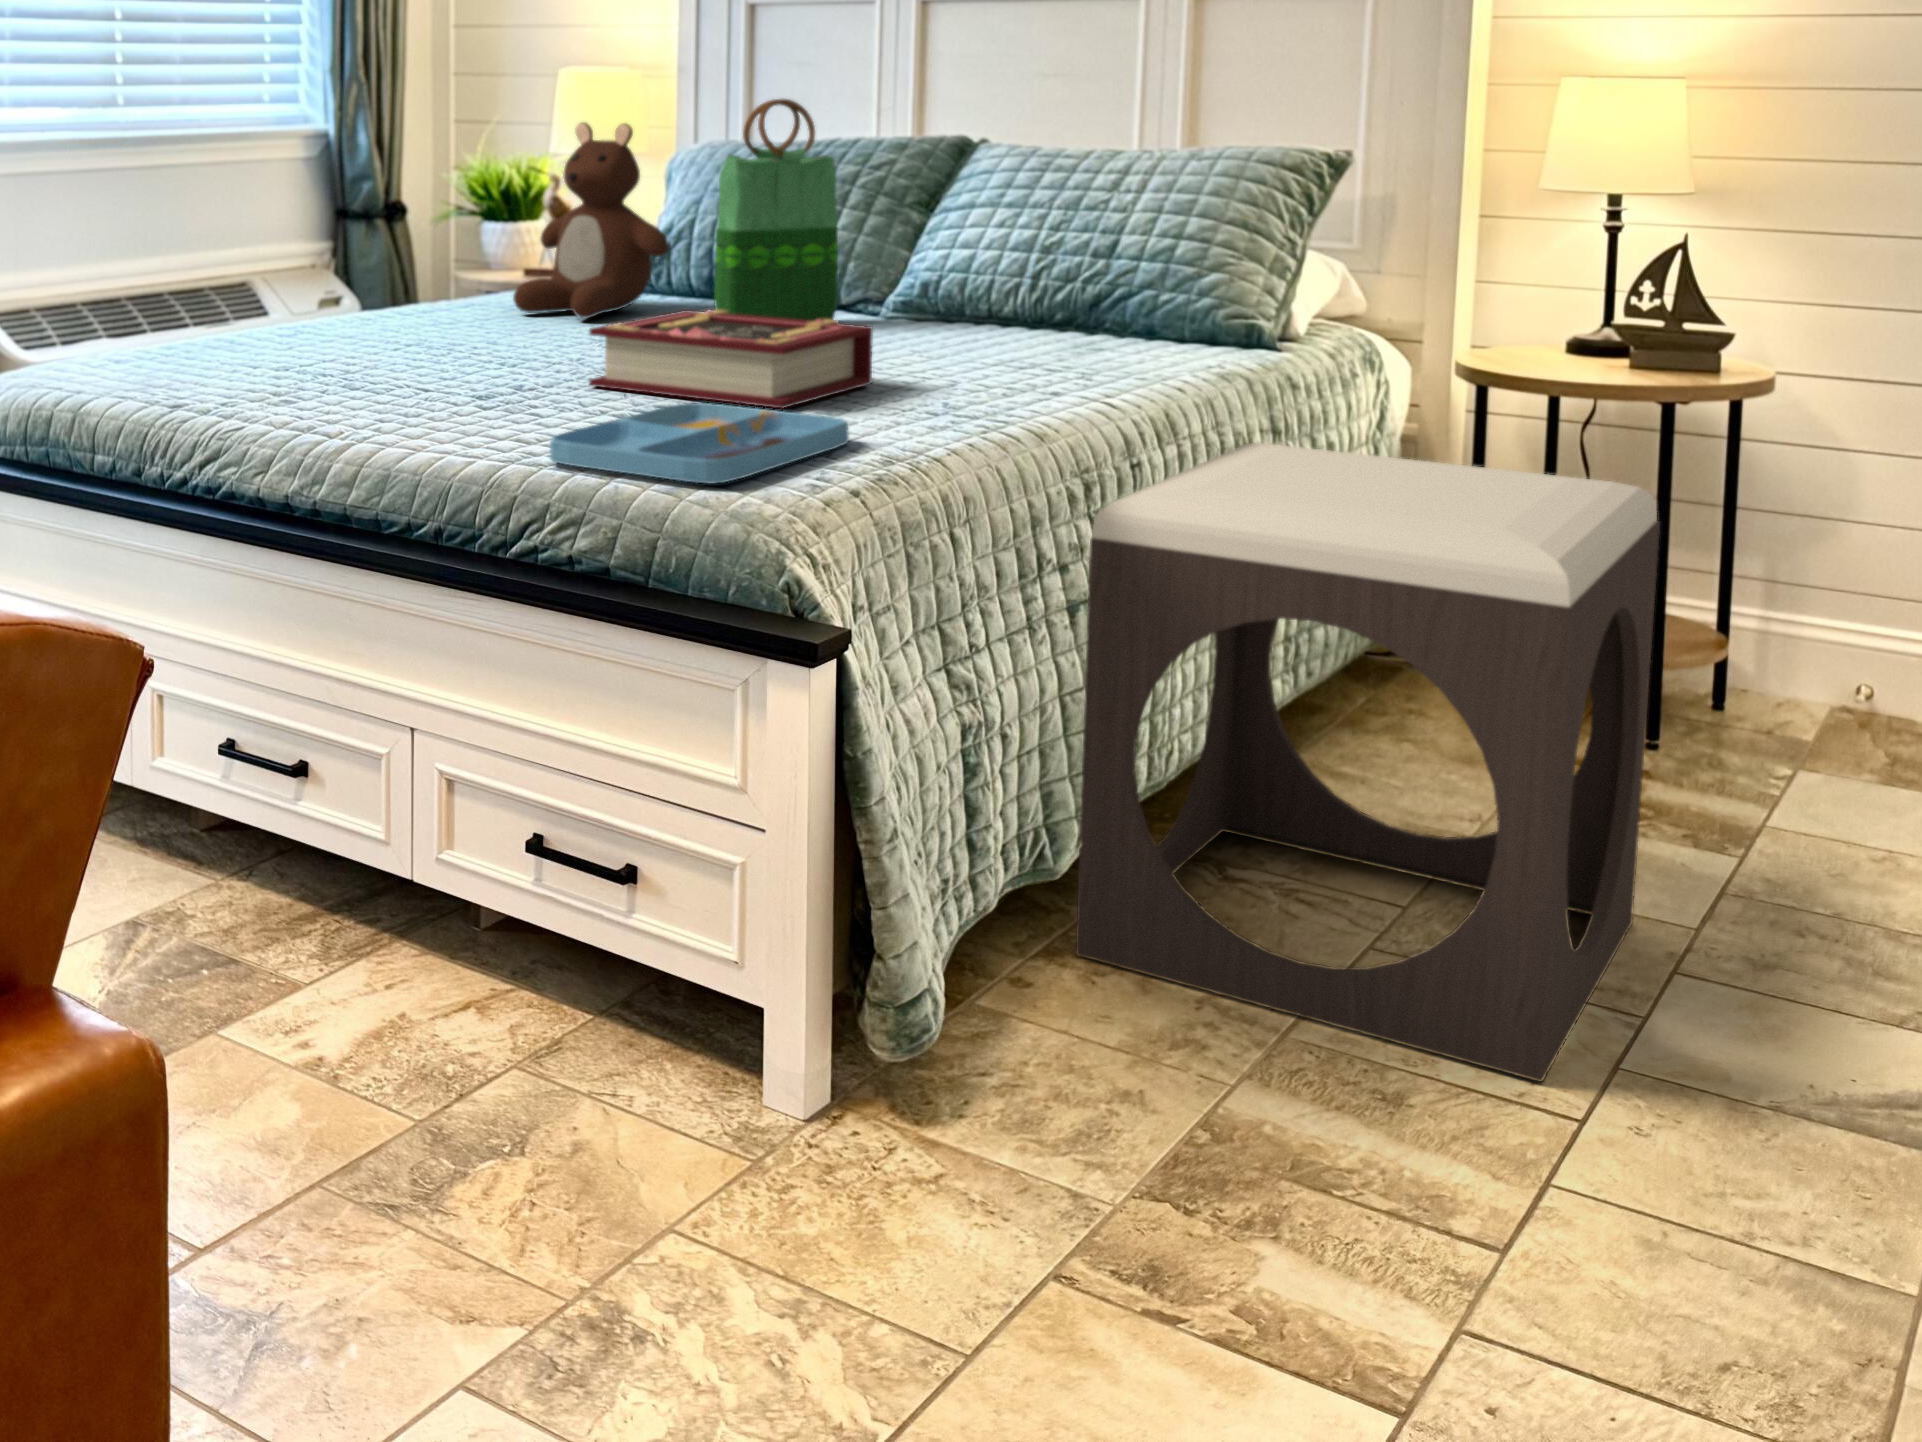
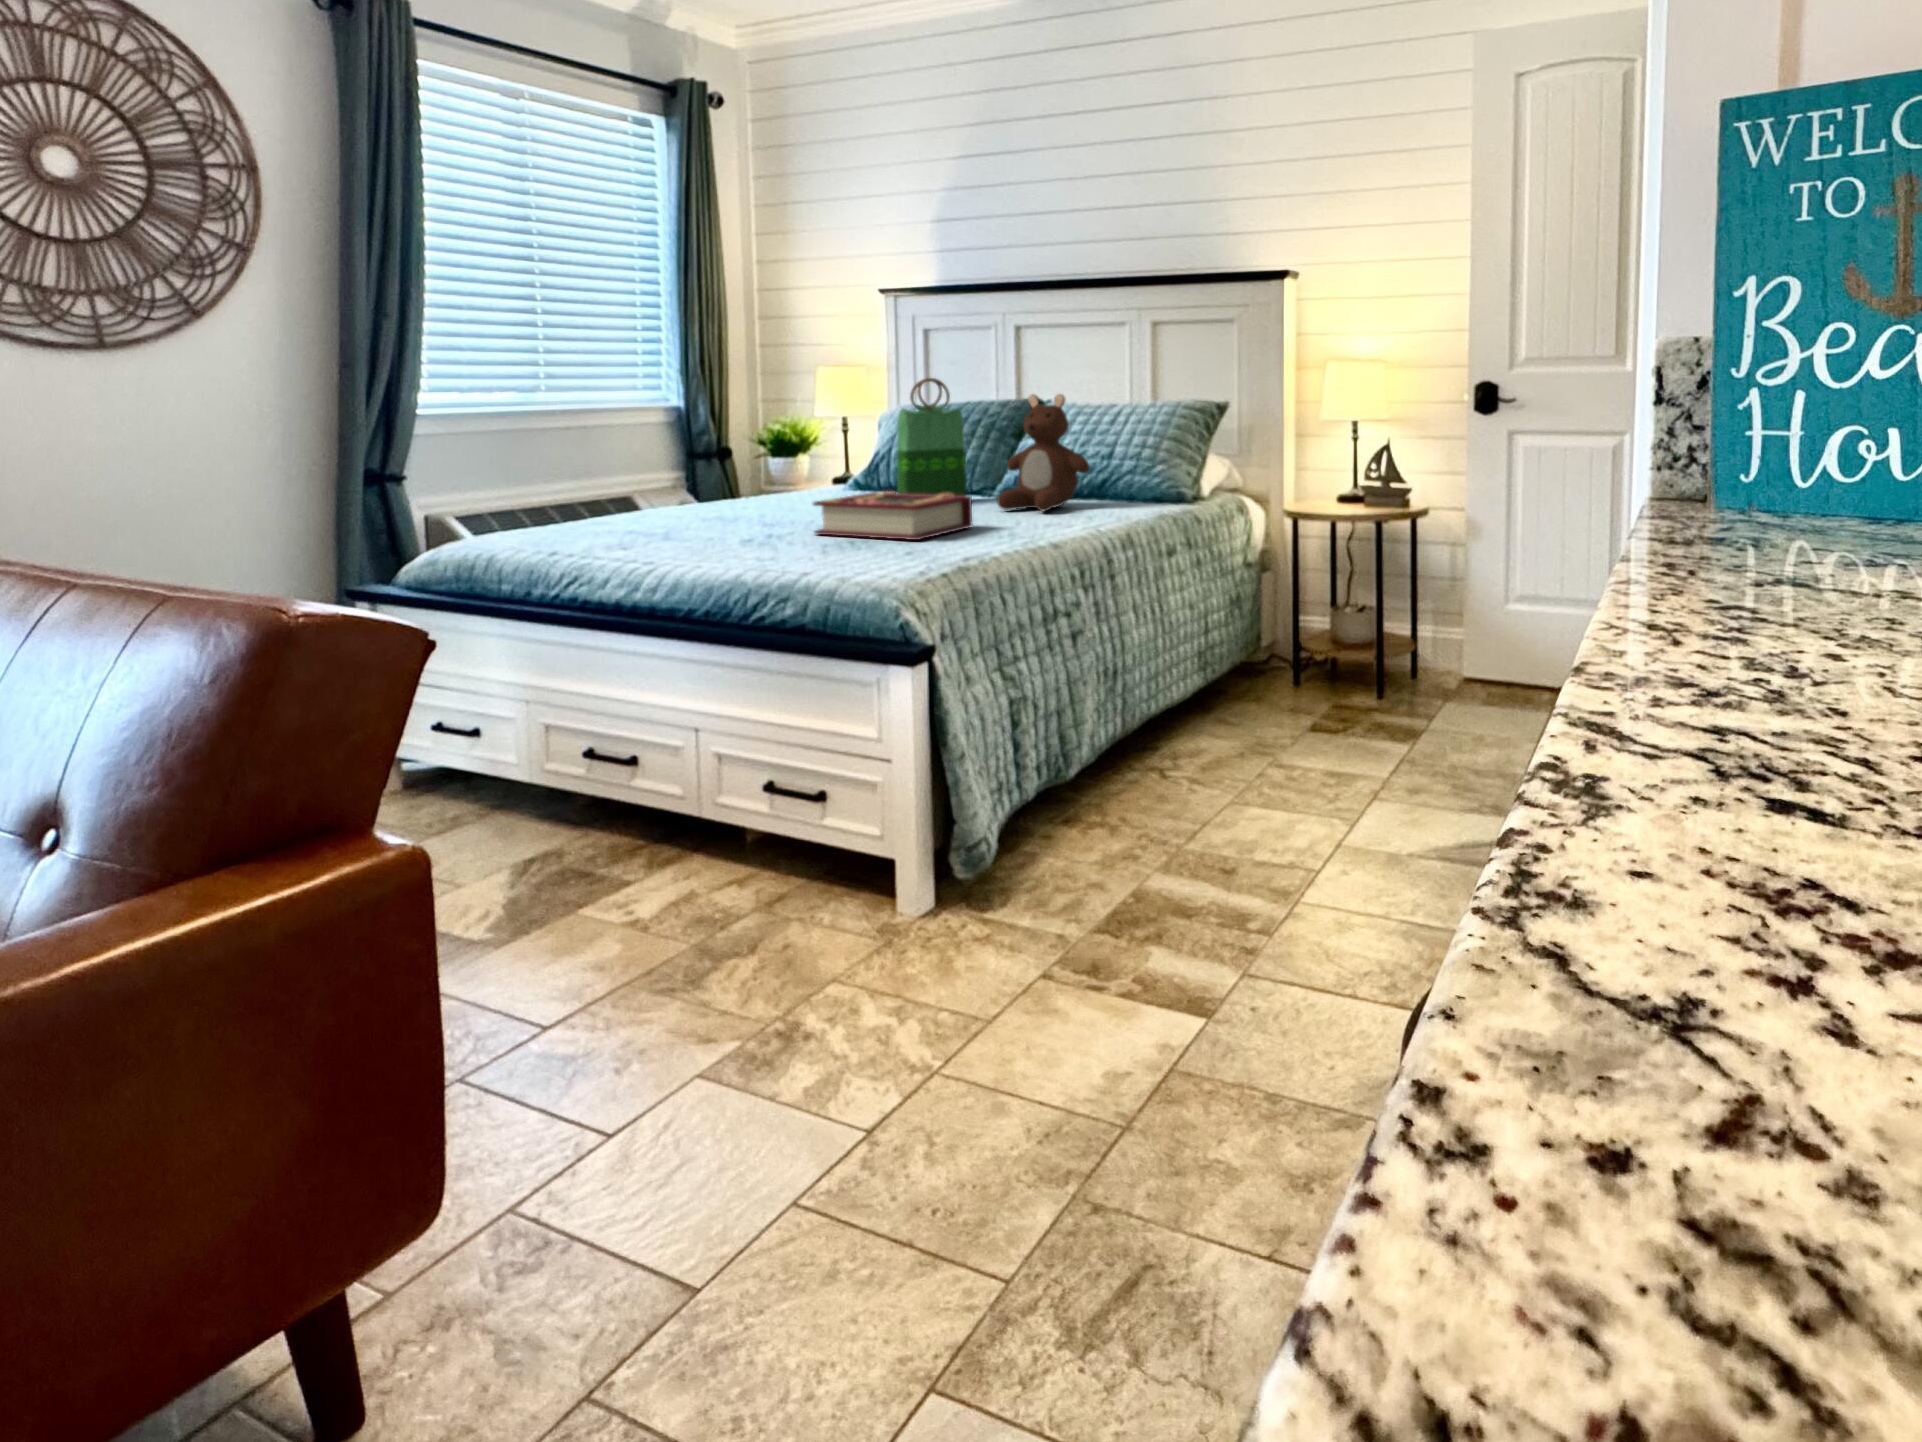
teddy bear: present [513,122,669,318] -> present [997,394,1090,511]
tray: present [550,403,849,483] -> none [775,538,948,575]
footstool: present [1076,443,1660,1082] -> none [1076,548,1358,855]

